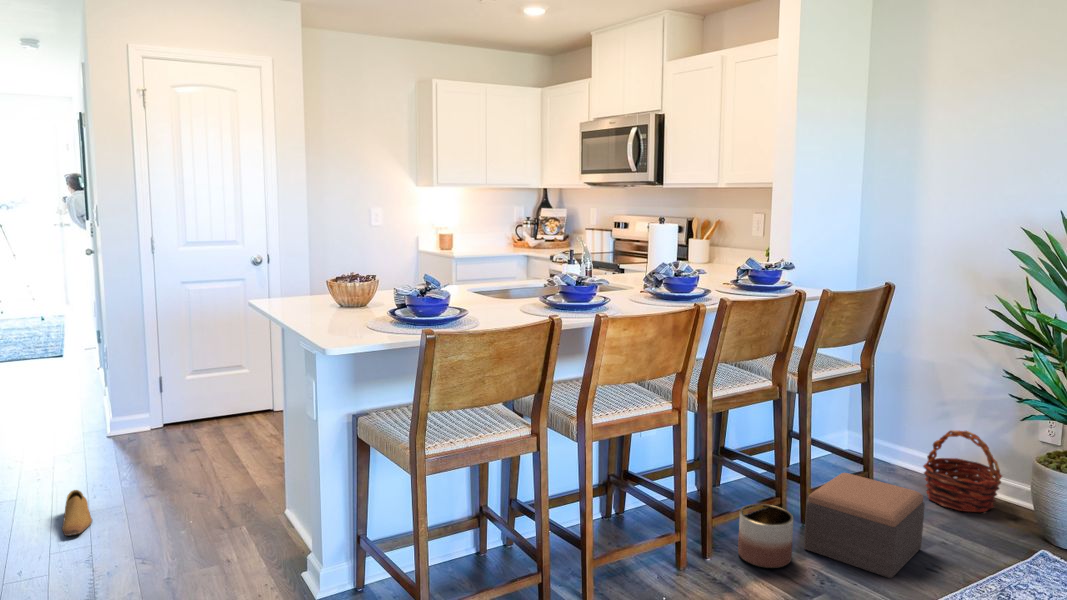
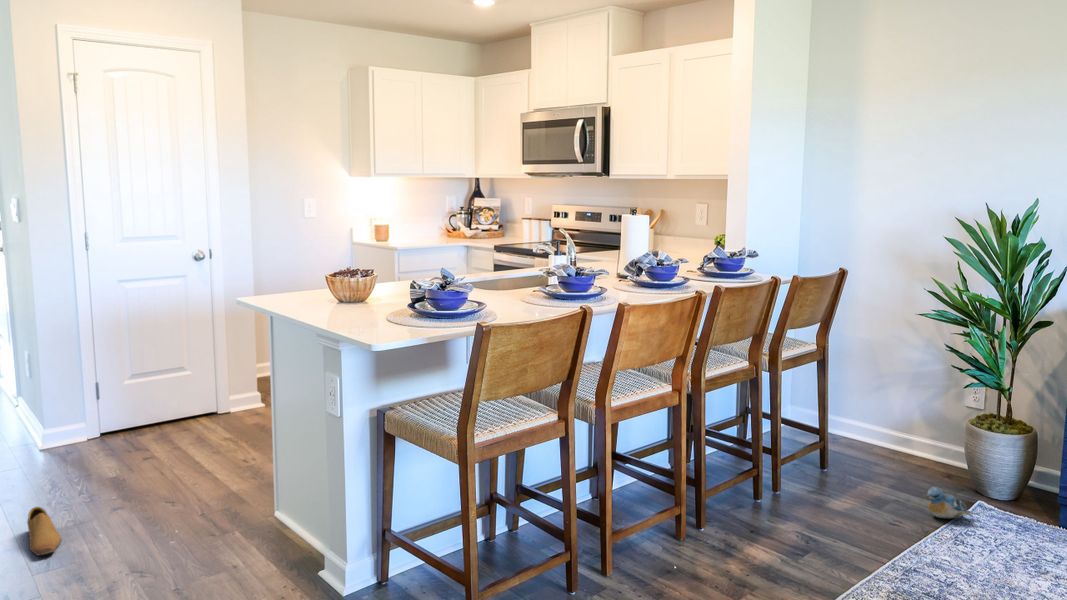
basket: present [923,430,1002,512] -> none [867,399,936,472]
footstool: present [804,473,925,578] -> none [781,443,883,534]
planter: present [738,504,793,568] -> none [725,475,776,533]
plush toy: none [973,532,1029,568] -> present [926,487,972,519]

